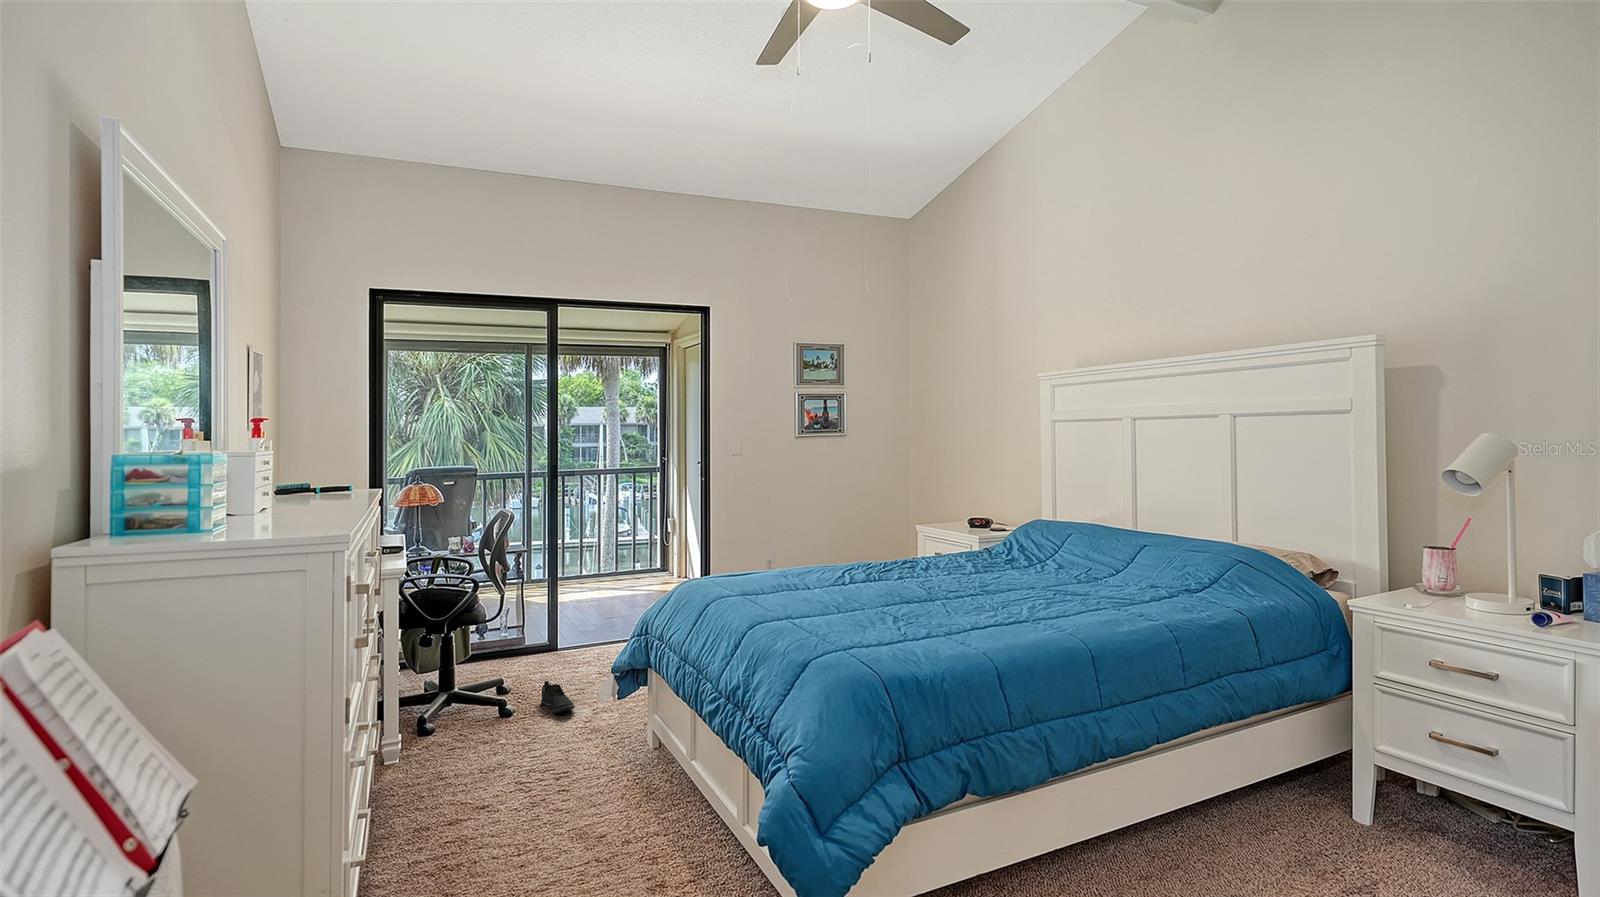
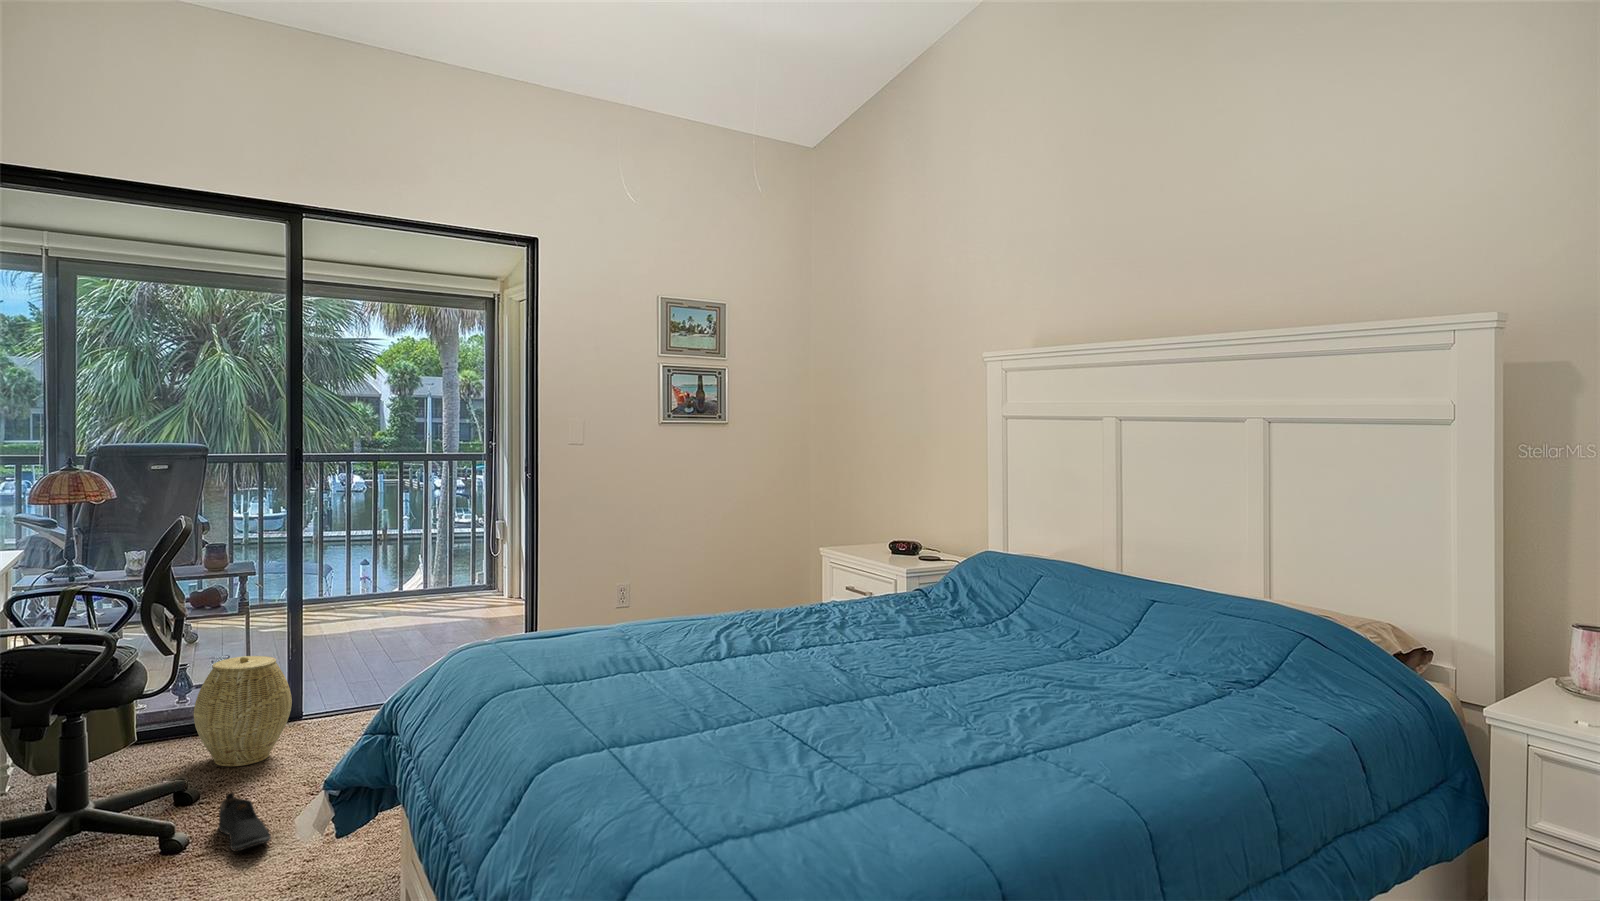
woven basket: none [512,602,569,672] -> present [194,656,292,766]

